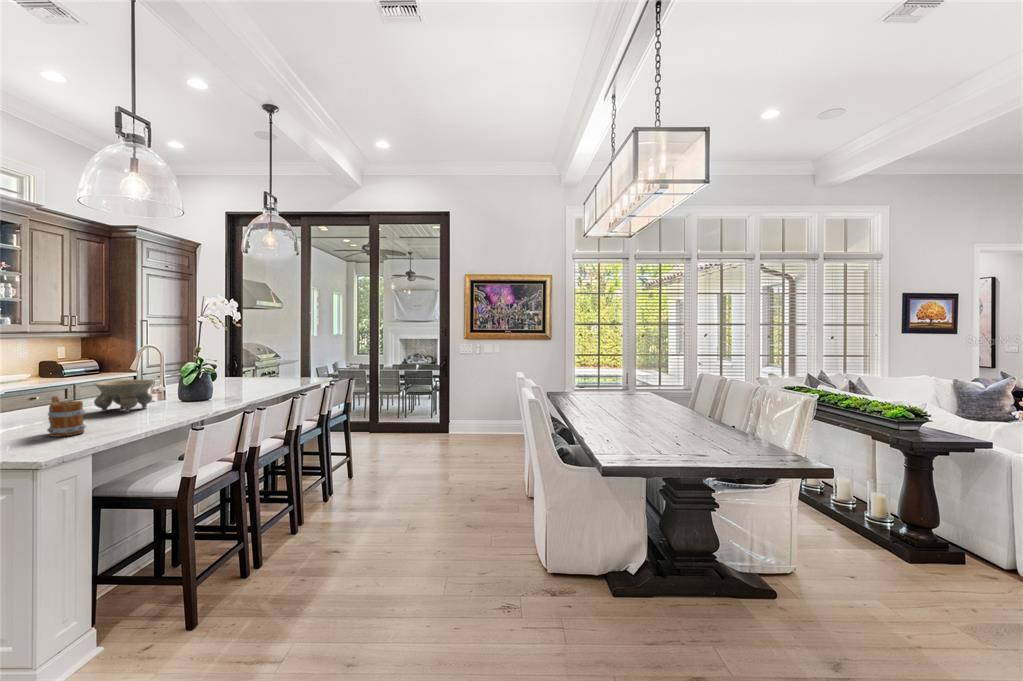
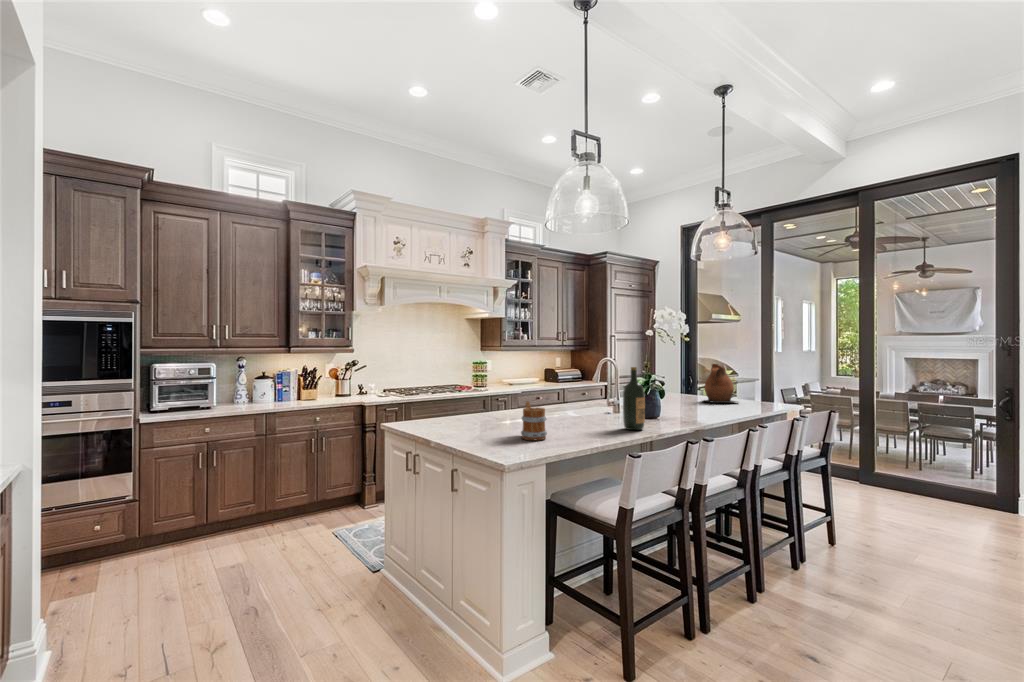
ceramic pitcher: none [248,348,284,382] -> present [703,364,736,403]
wine bottle: none [175,354,199,413] -> present [623,367,645,430]
bowl: present [94,380,155,412] -> none [562,390,609,422]

